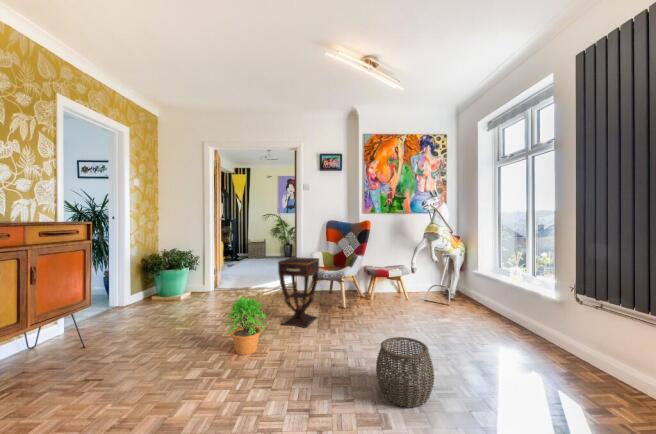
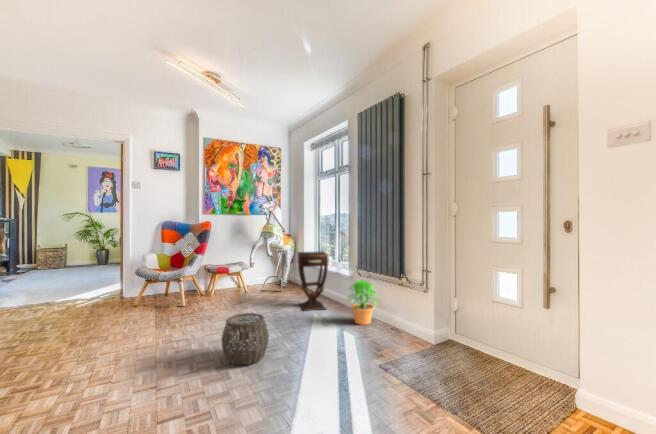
side table: present [278,257,319,328] -> present [297,251,328,311]
potted plant: present [226,297,265,355] -> present [348,279,377,325]

